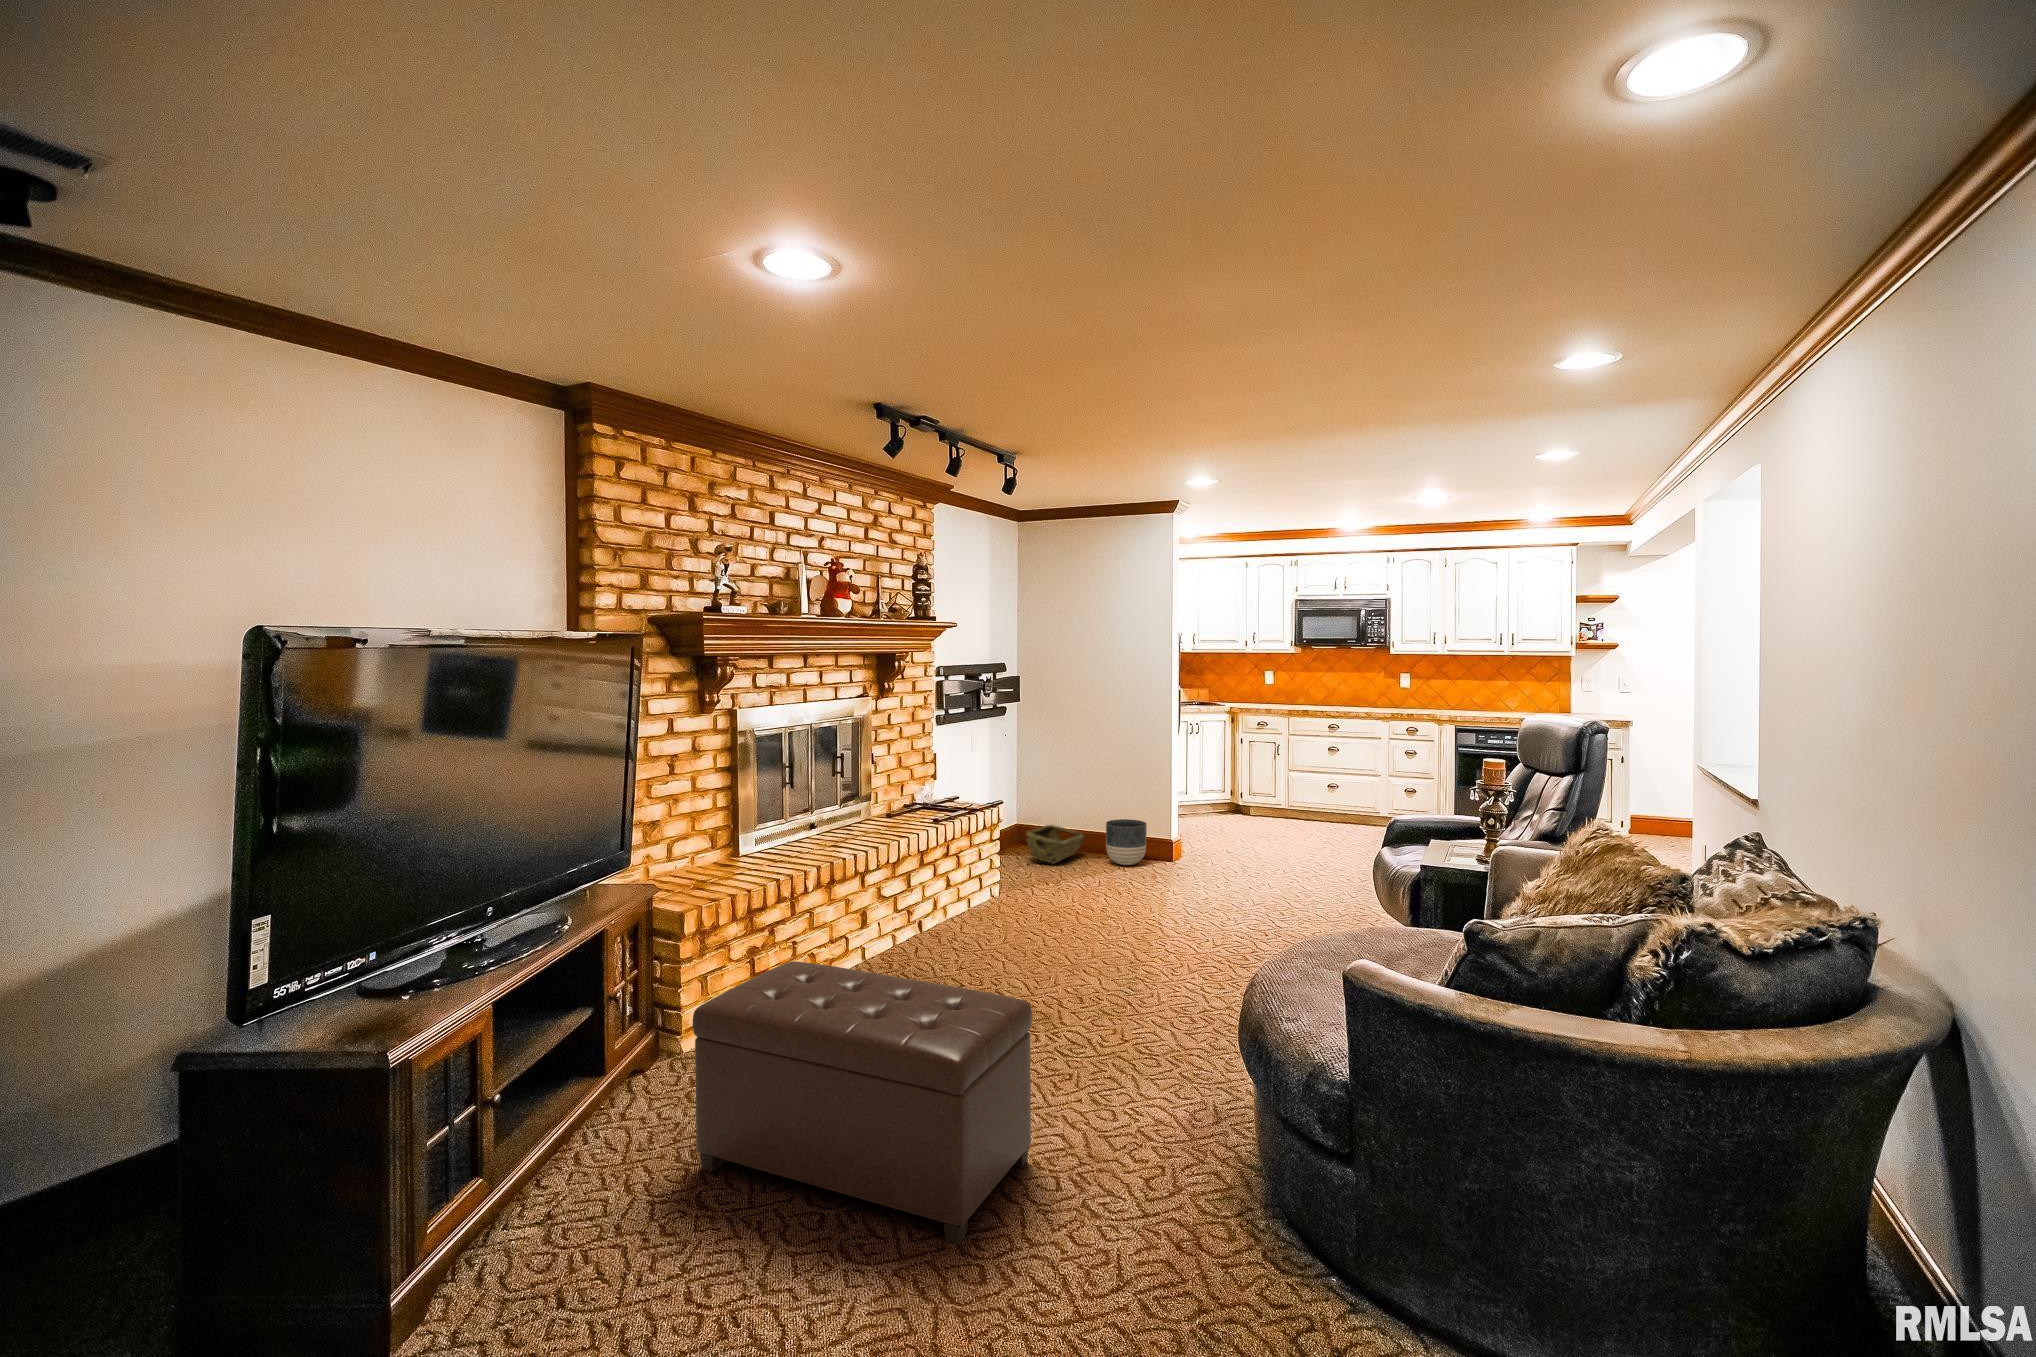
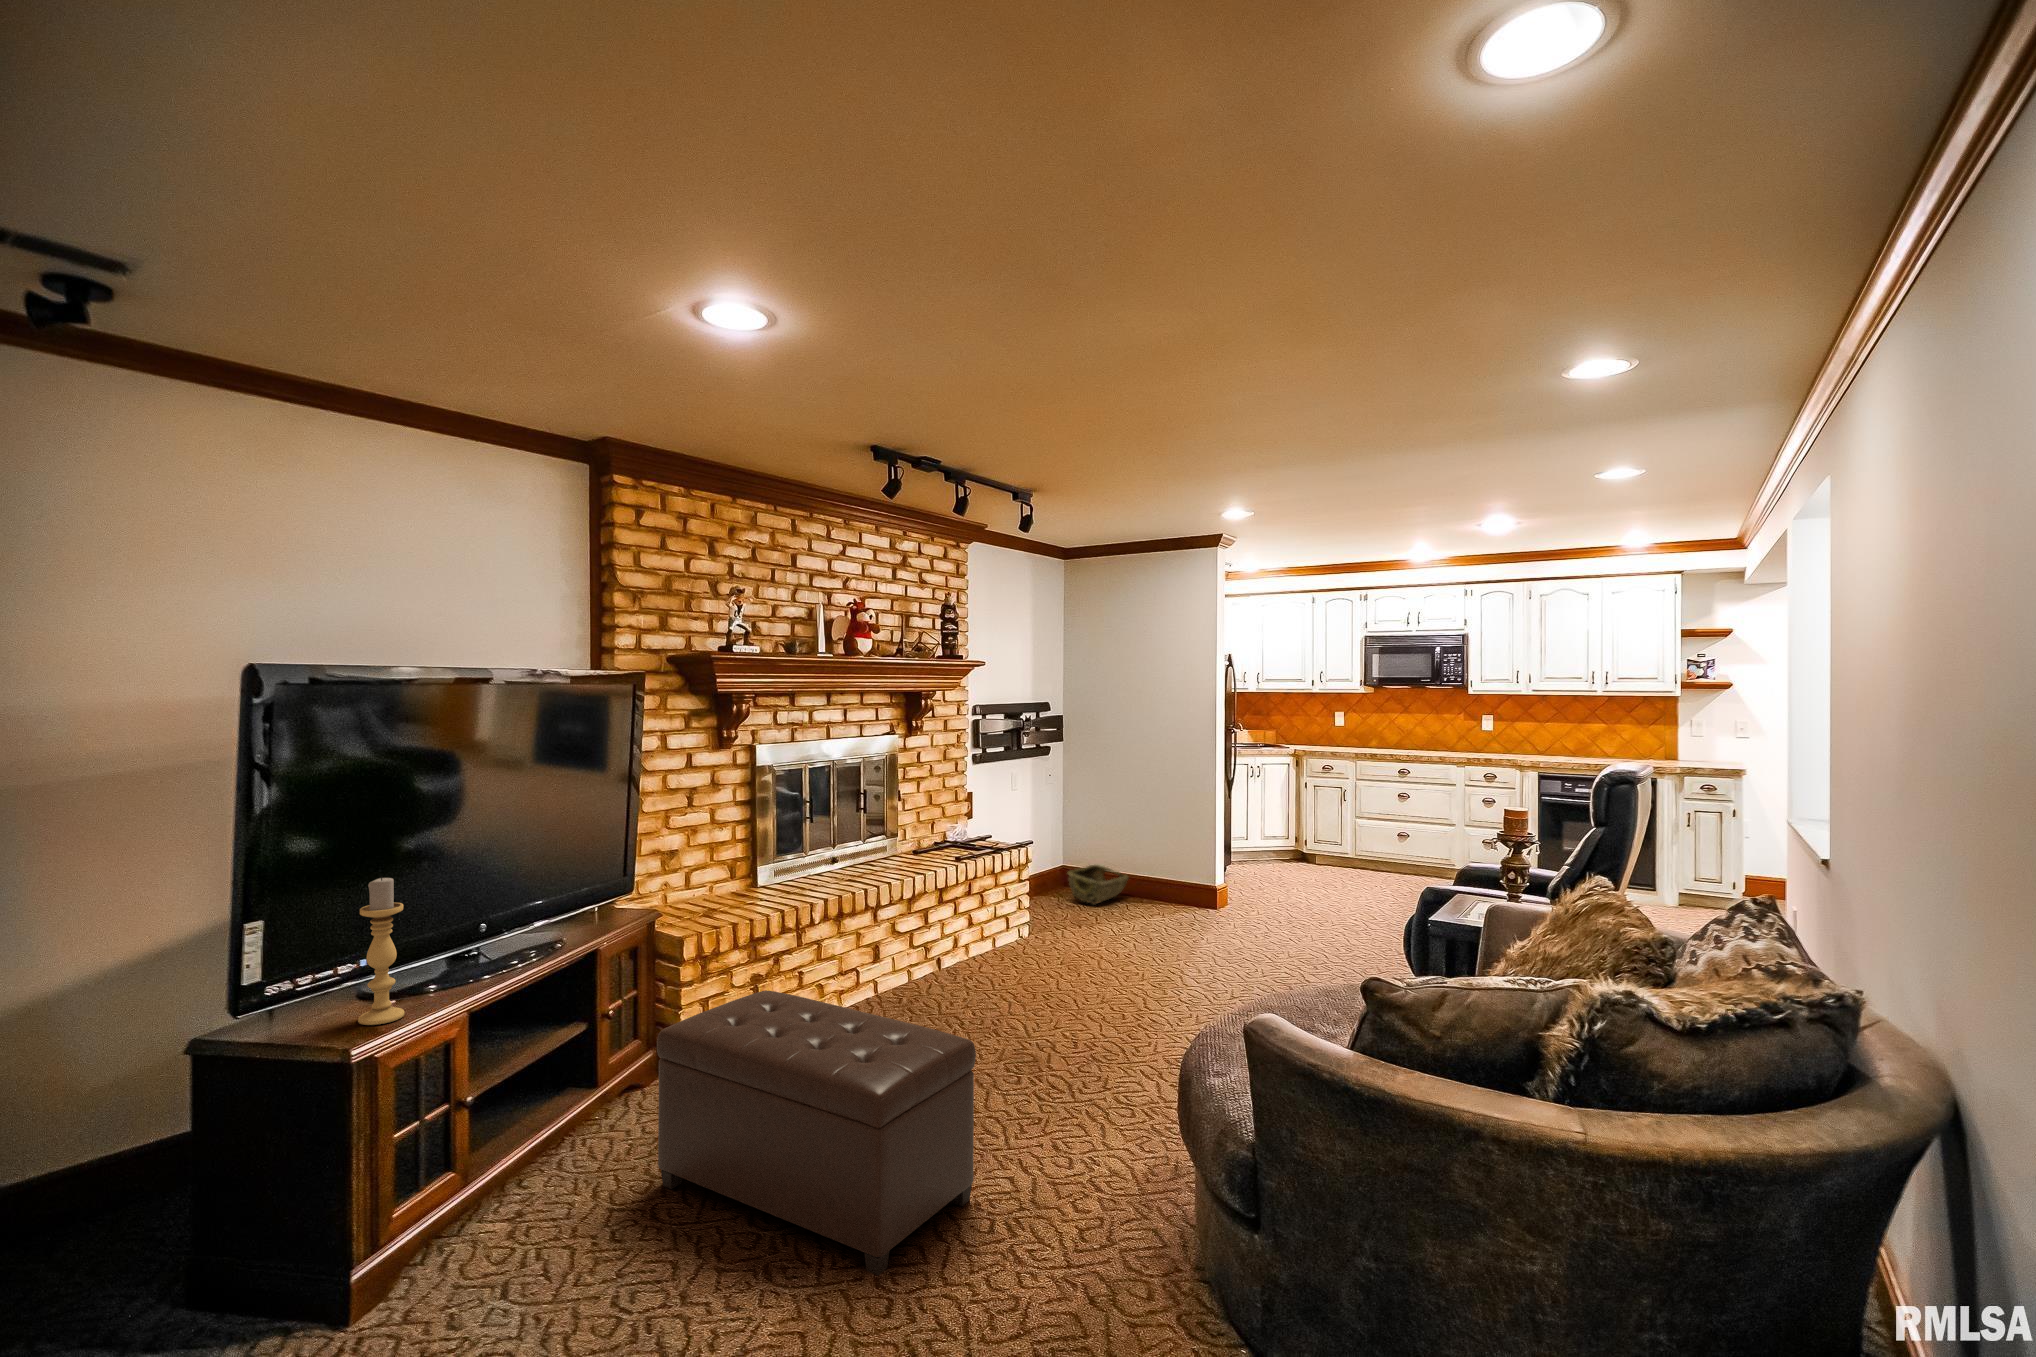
planter: present [1106,819,1147,865] -> none [1148,862,1190,909]
candle holder: none [377,855,430,1019] -> present [358,876,404,1025]

